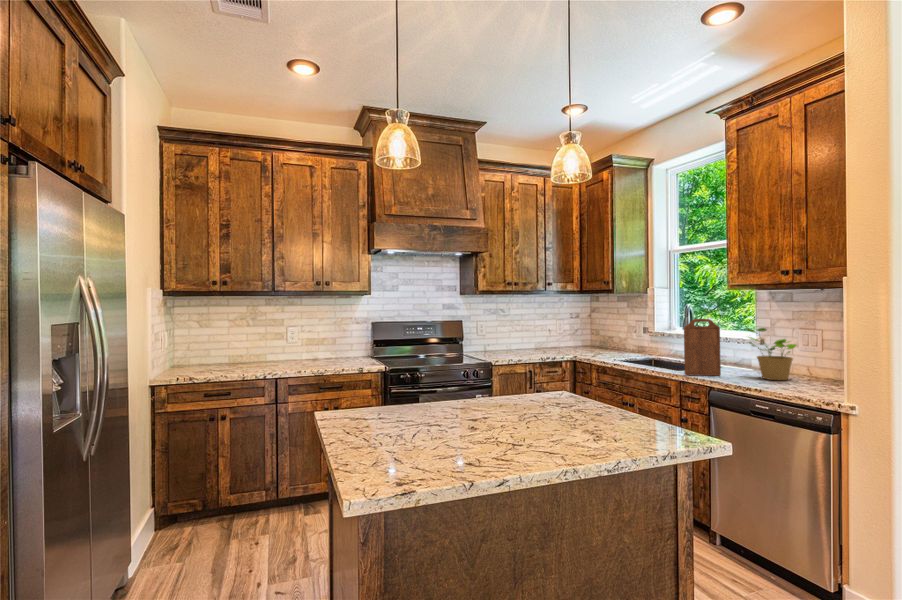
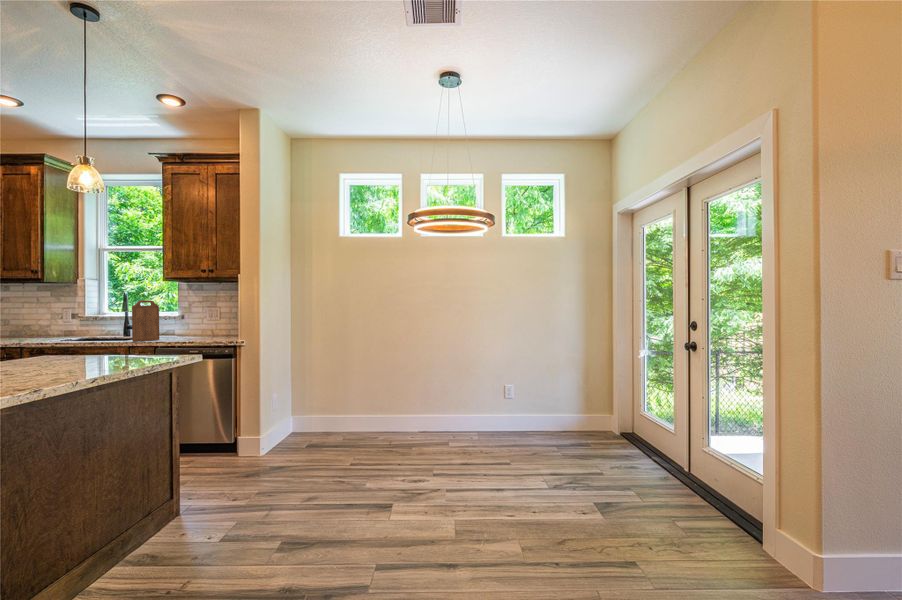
potted plant: present [746,328,796,380] -> none [176,305,209,338]

